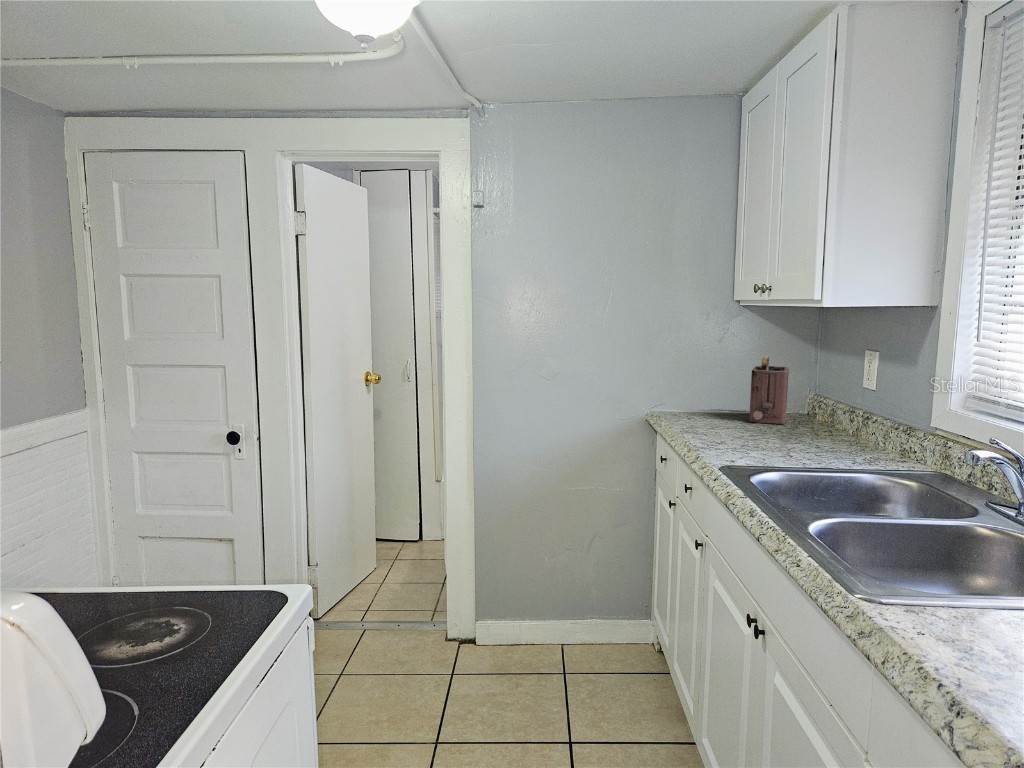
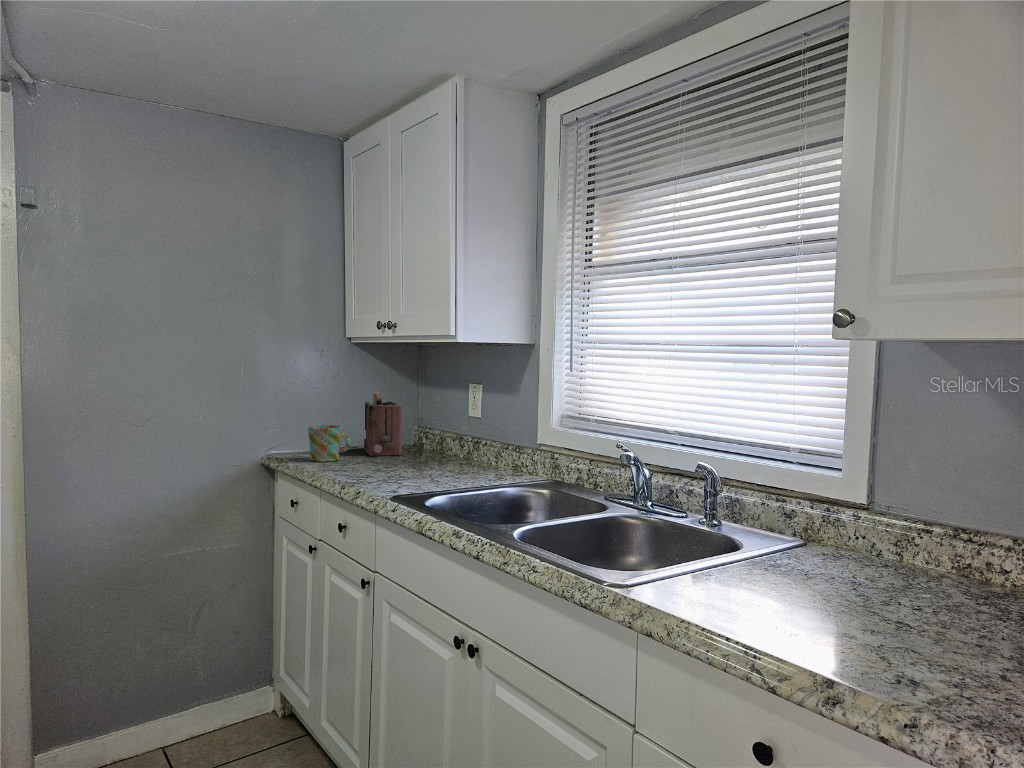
mug: none [685,387,726,423] -> present [308,425,351,462]

